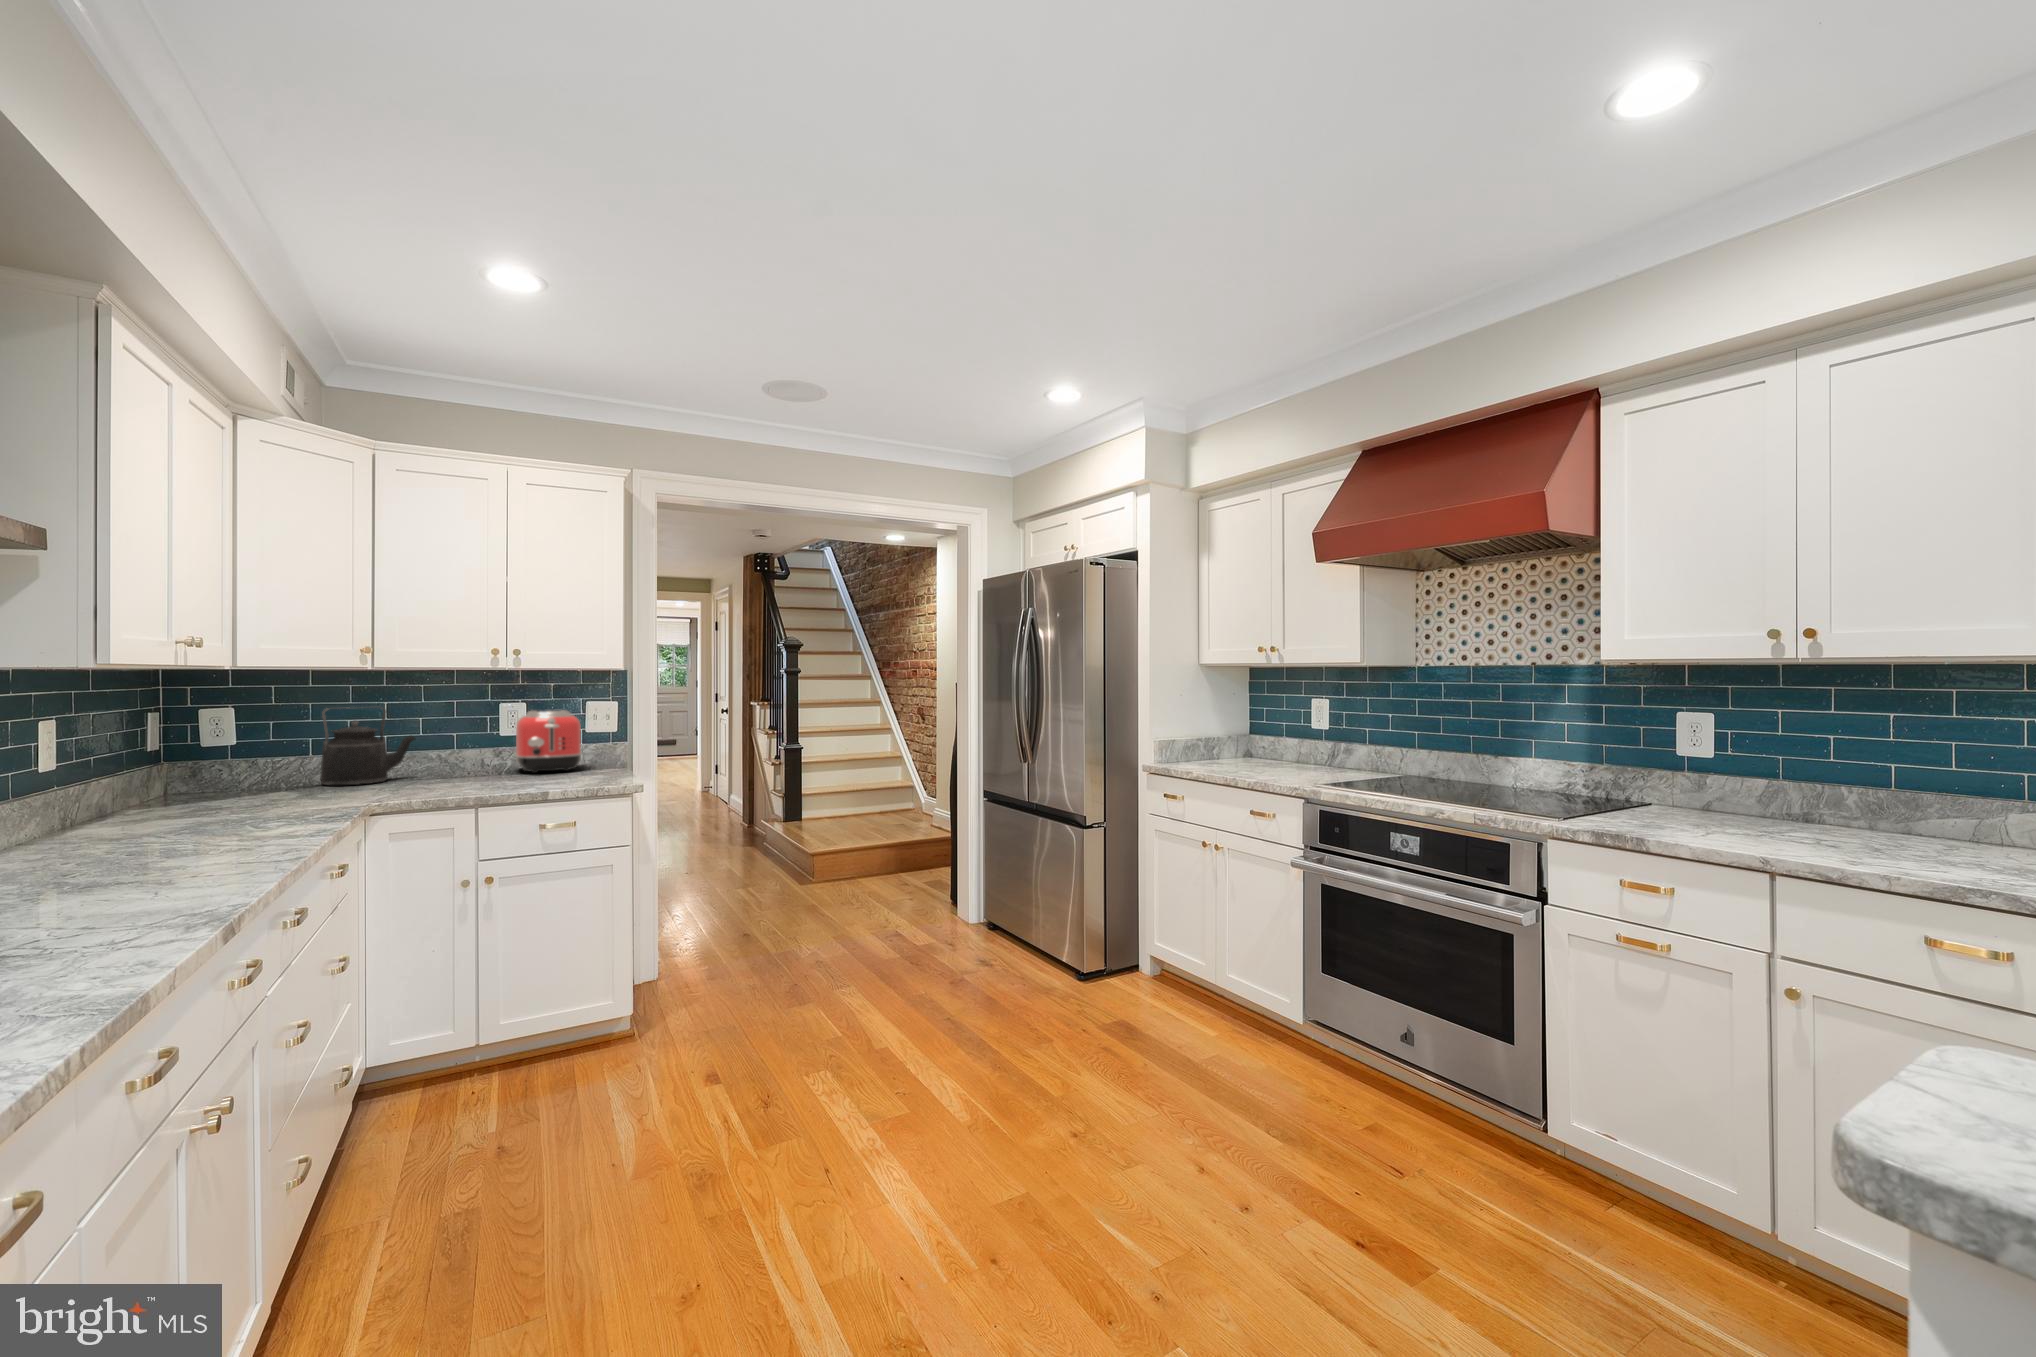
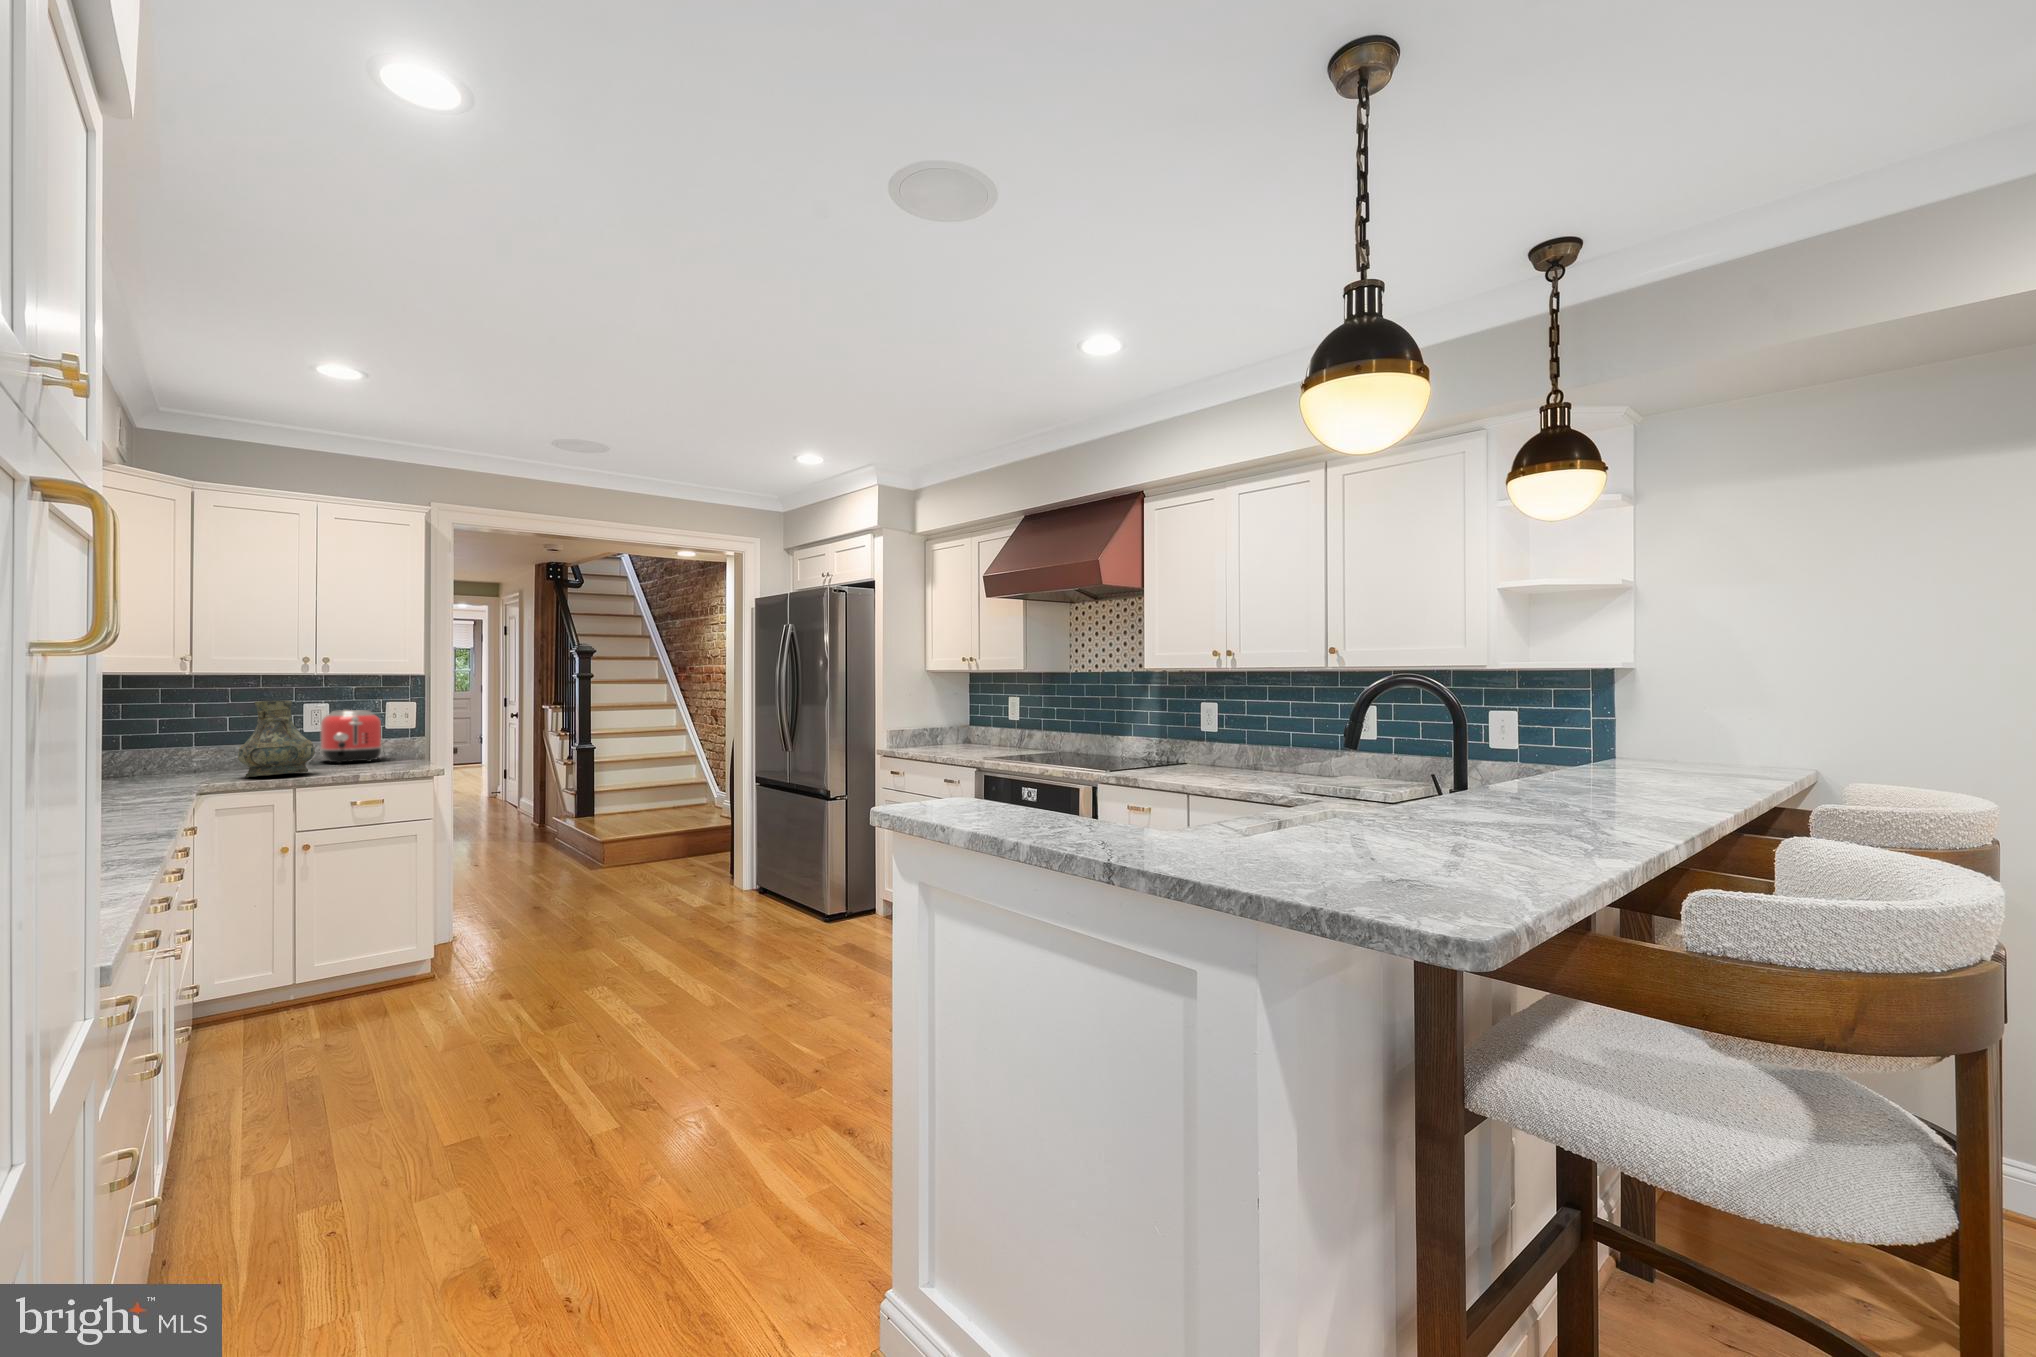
vase: none [415,700,501,794] -> present [238,700,315,777]
kettle: present [320,707,415,785] -> none [142,708,228,774]

